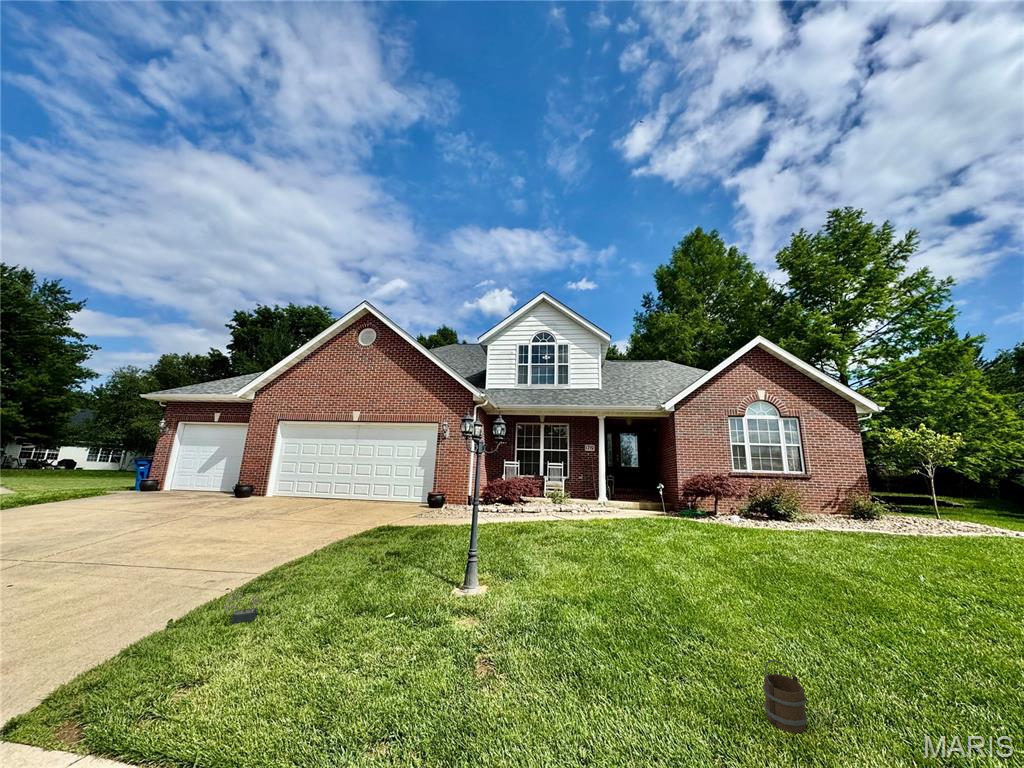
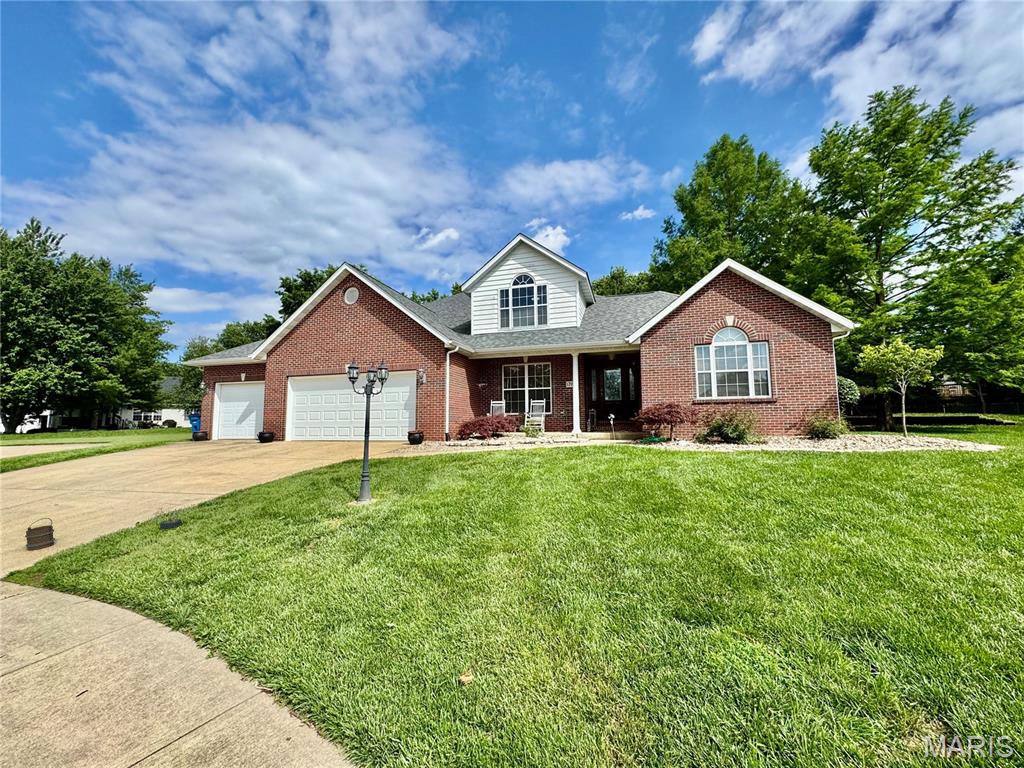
bucket: present [763,660,807,733] -> present [25,518,55,551]

